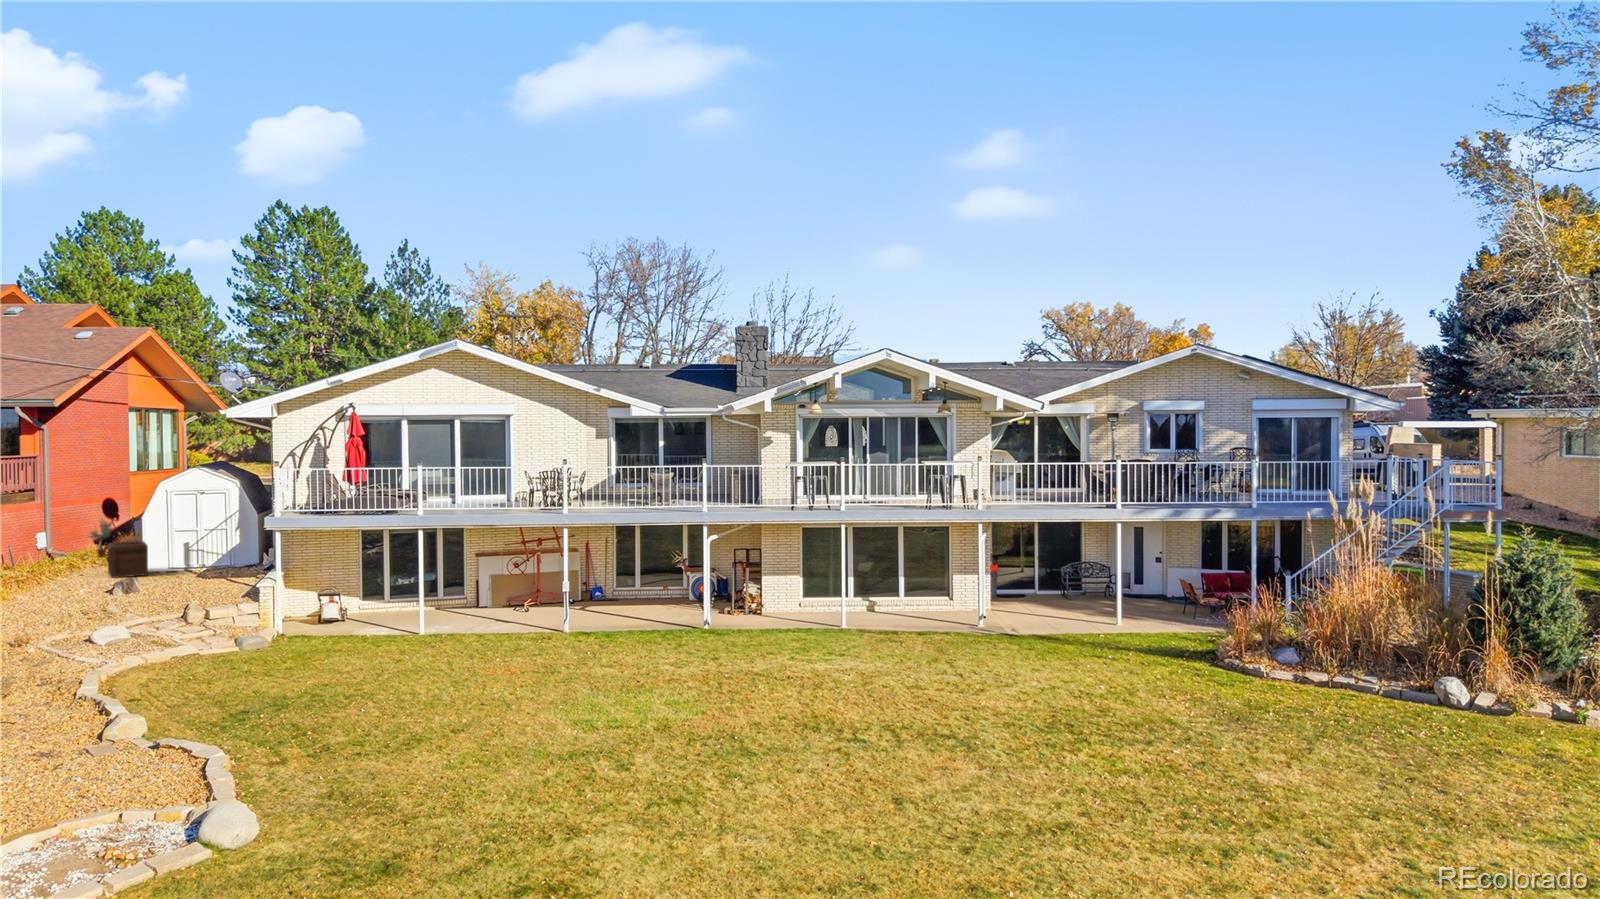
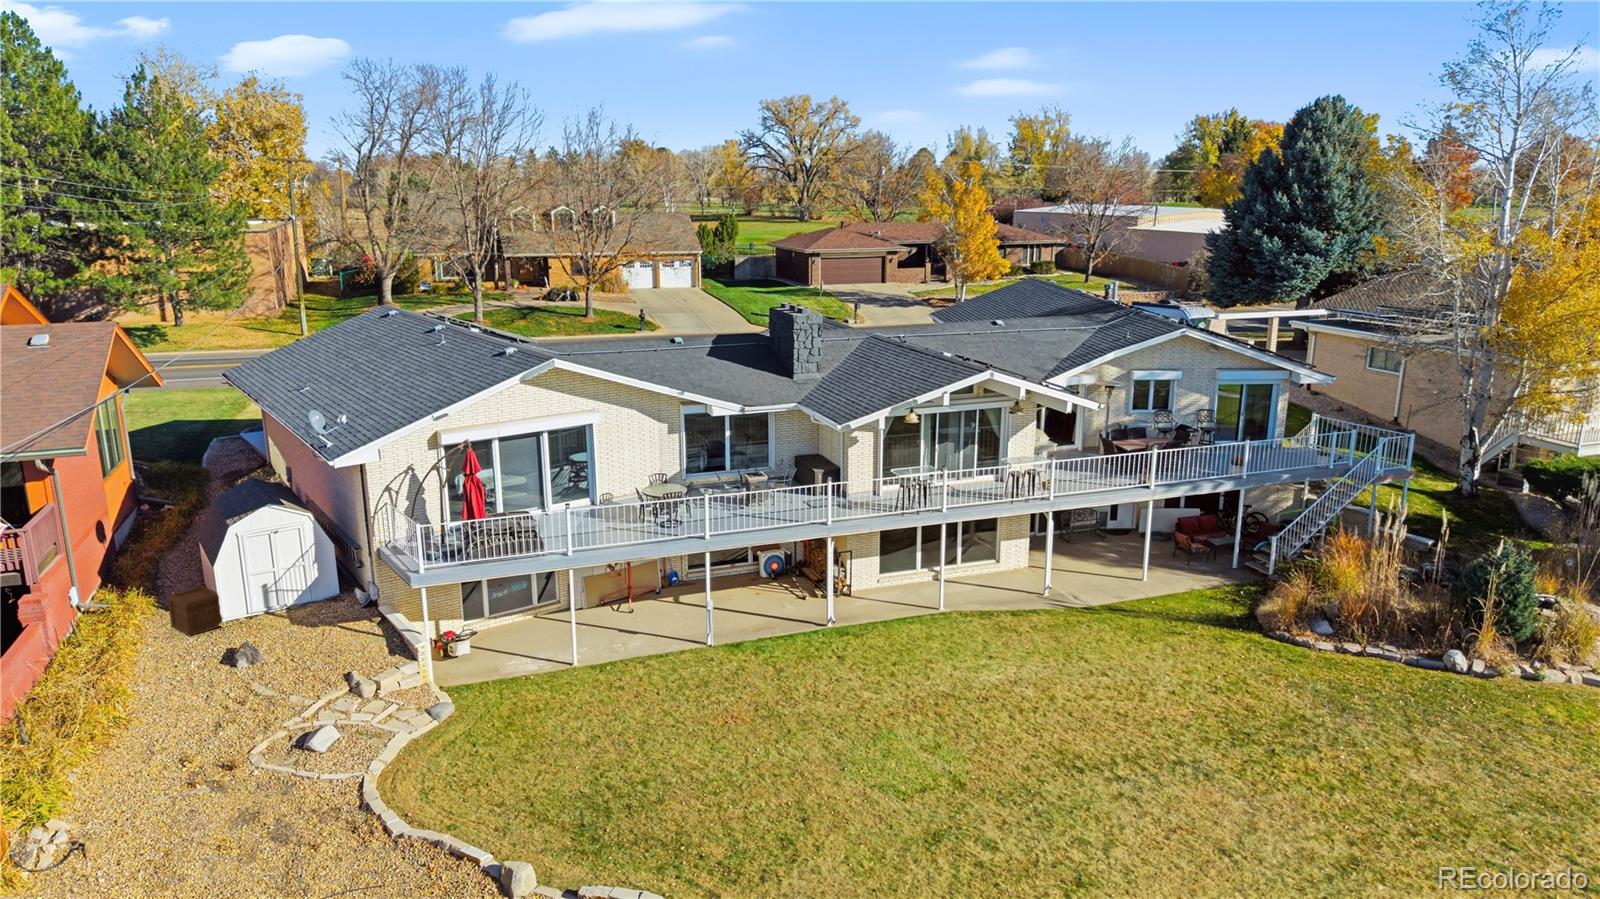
potted tree: present [90,520,113,556] -> none [92,550,119,593]

